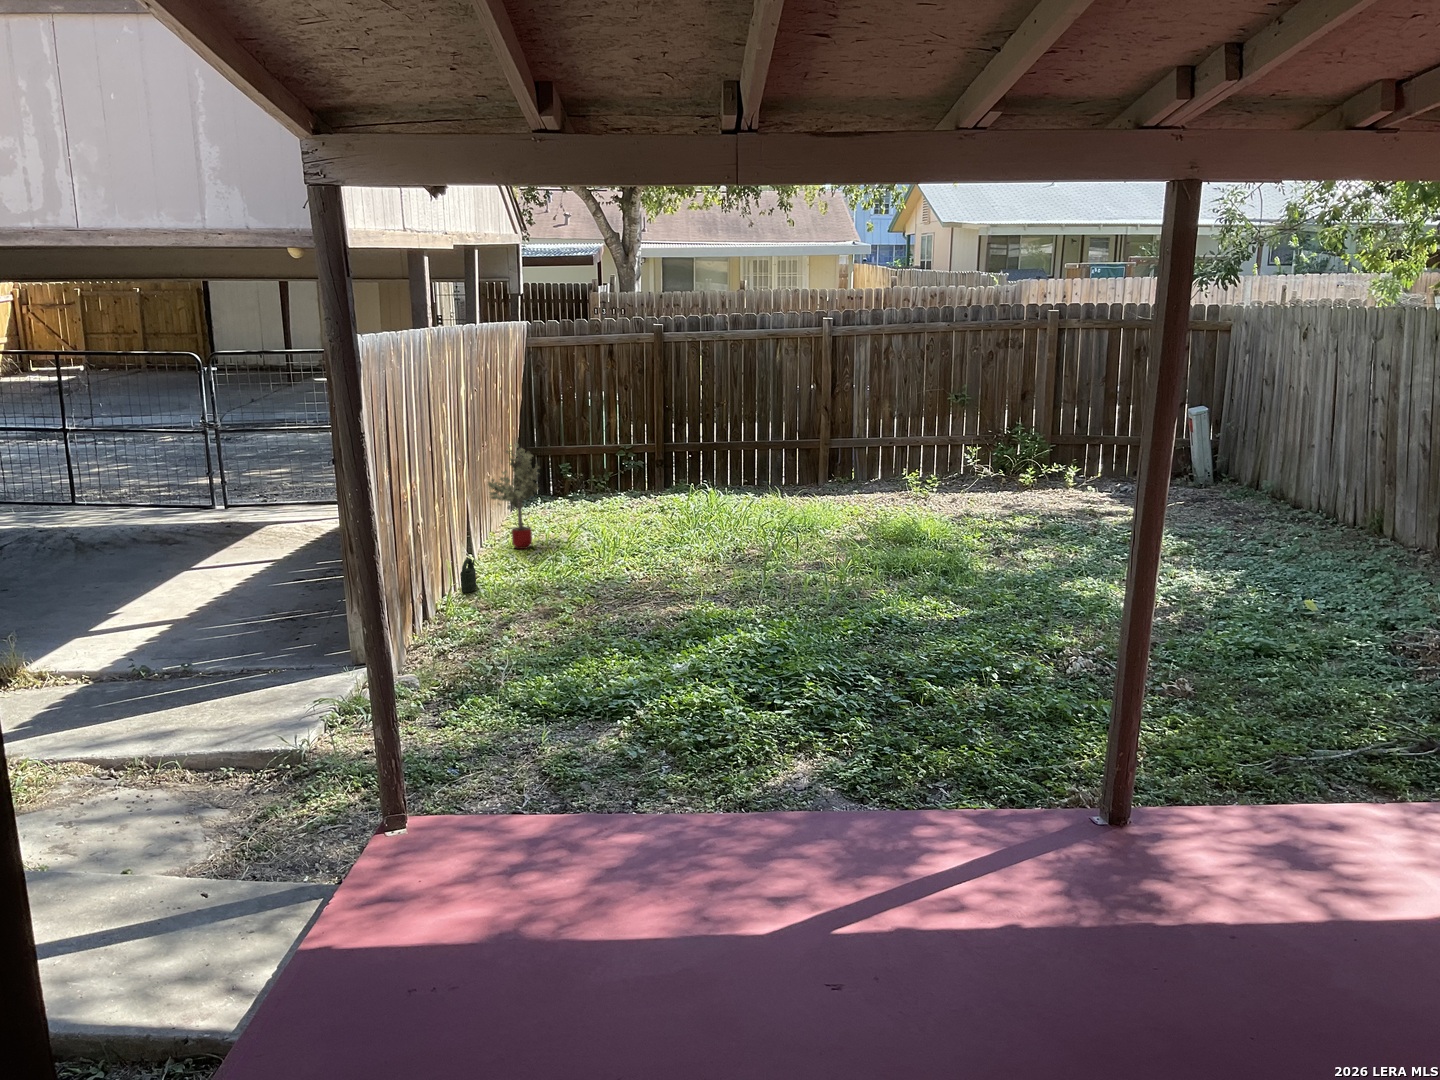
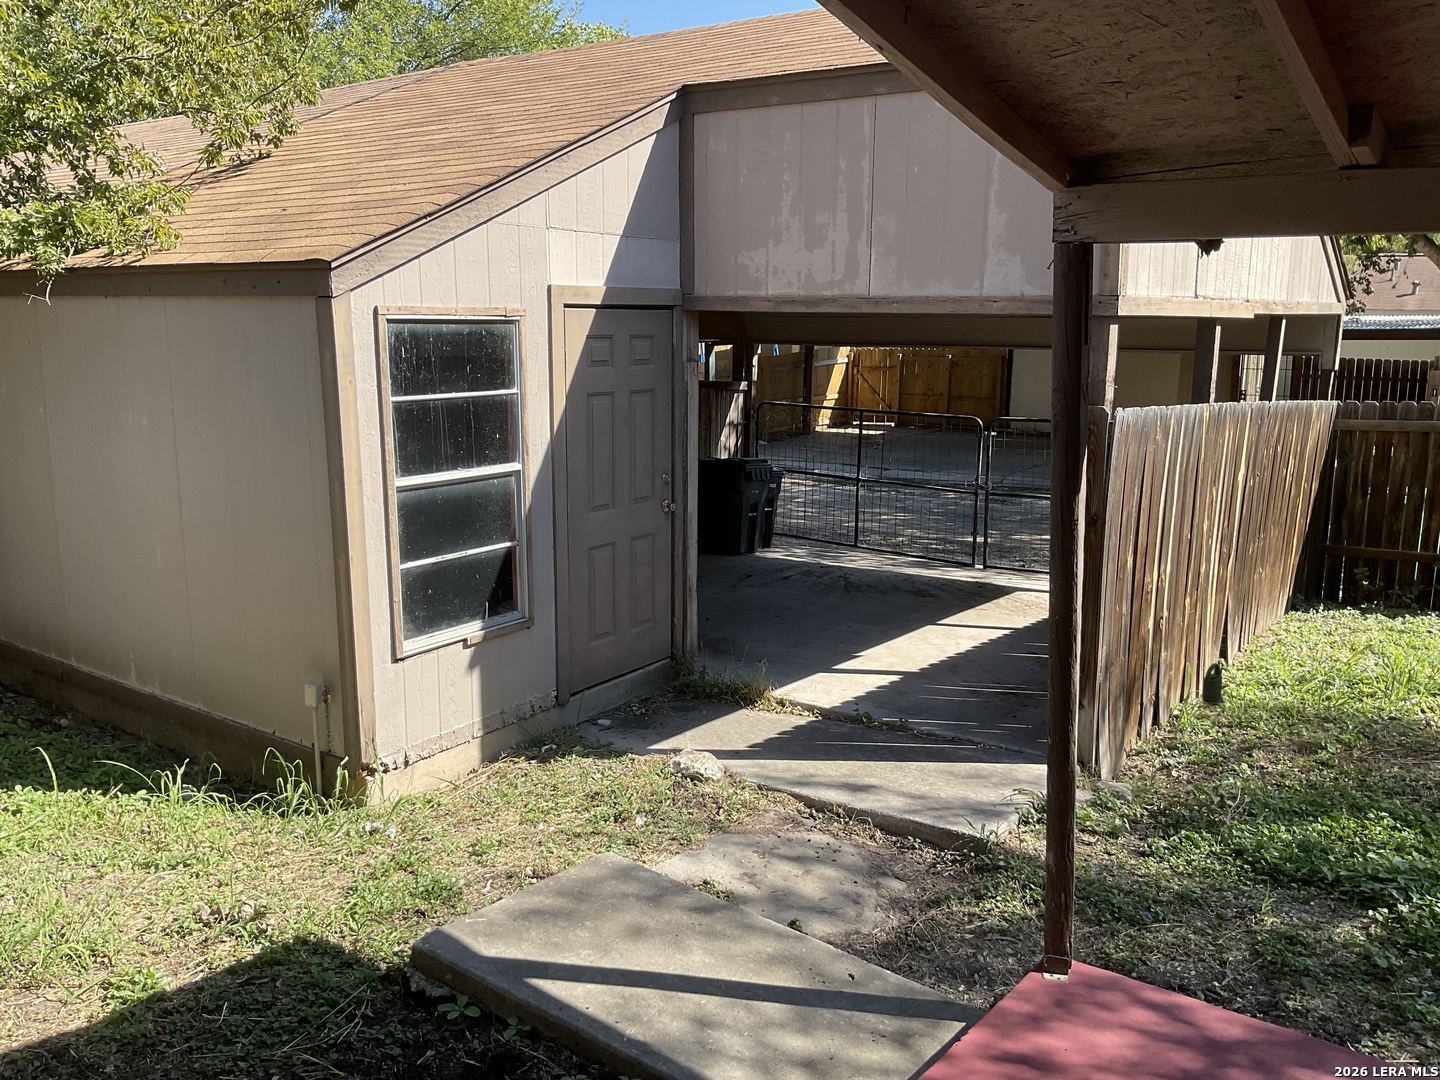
potted tree: present [488,443,540,549] -> none [1253,538,1324,662]

